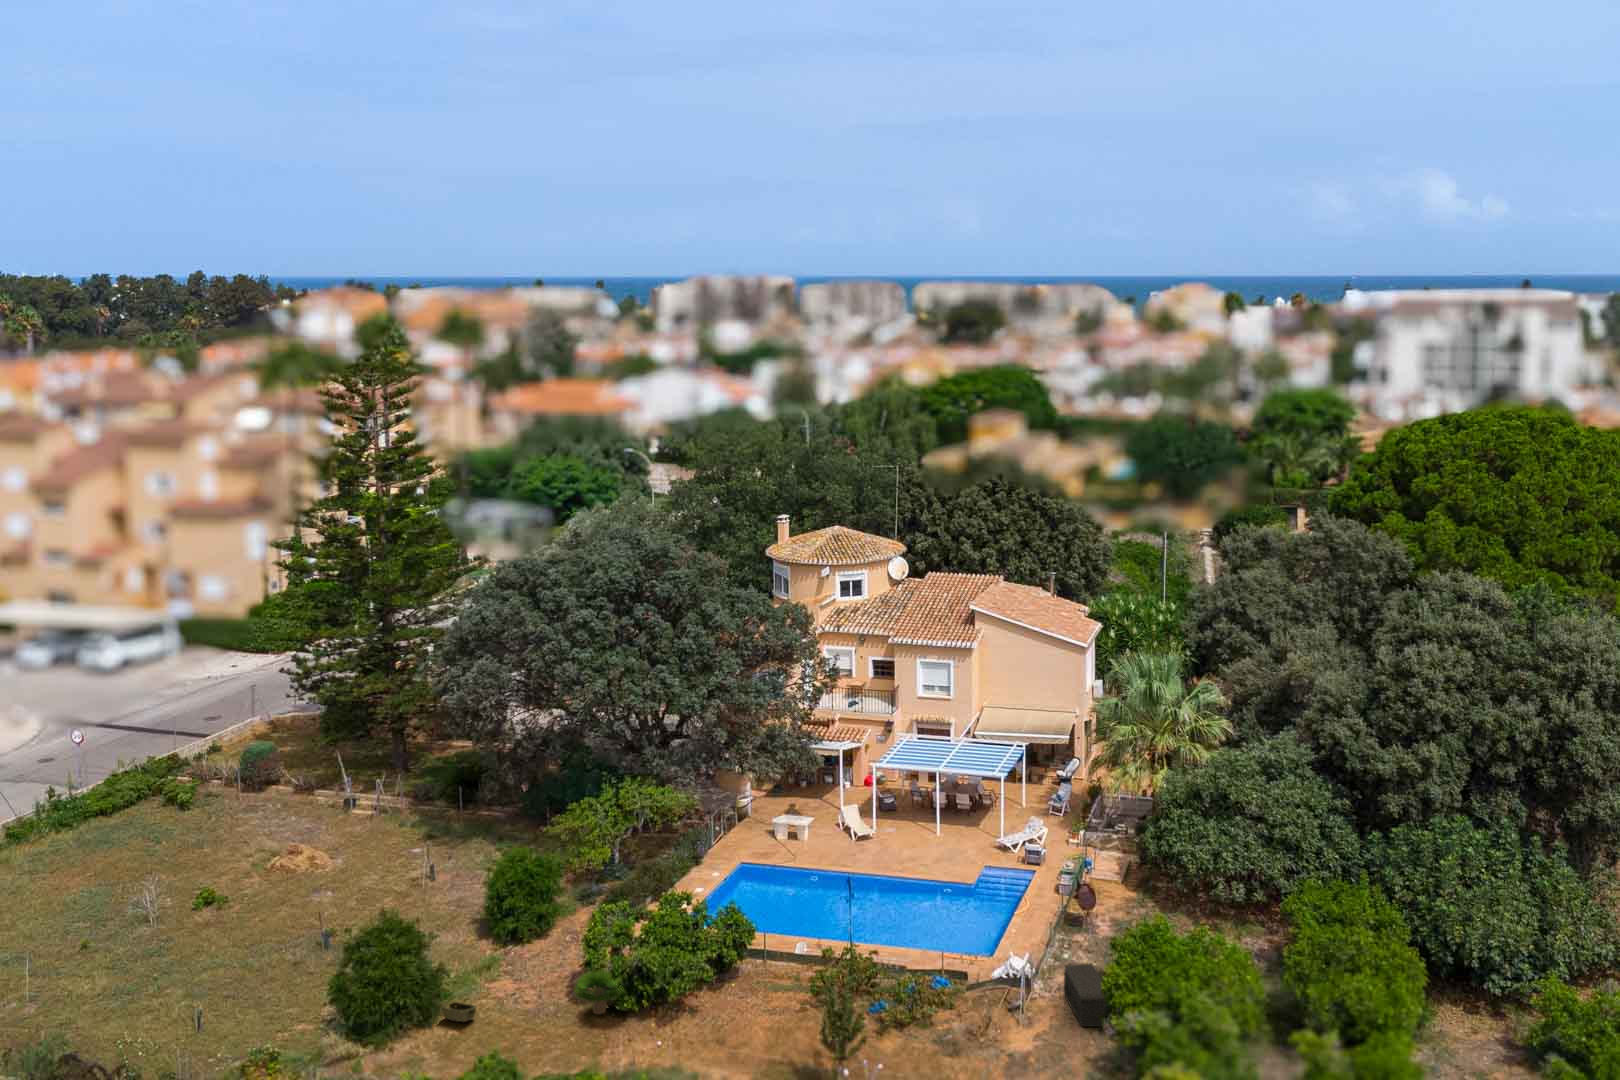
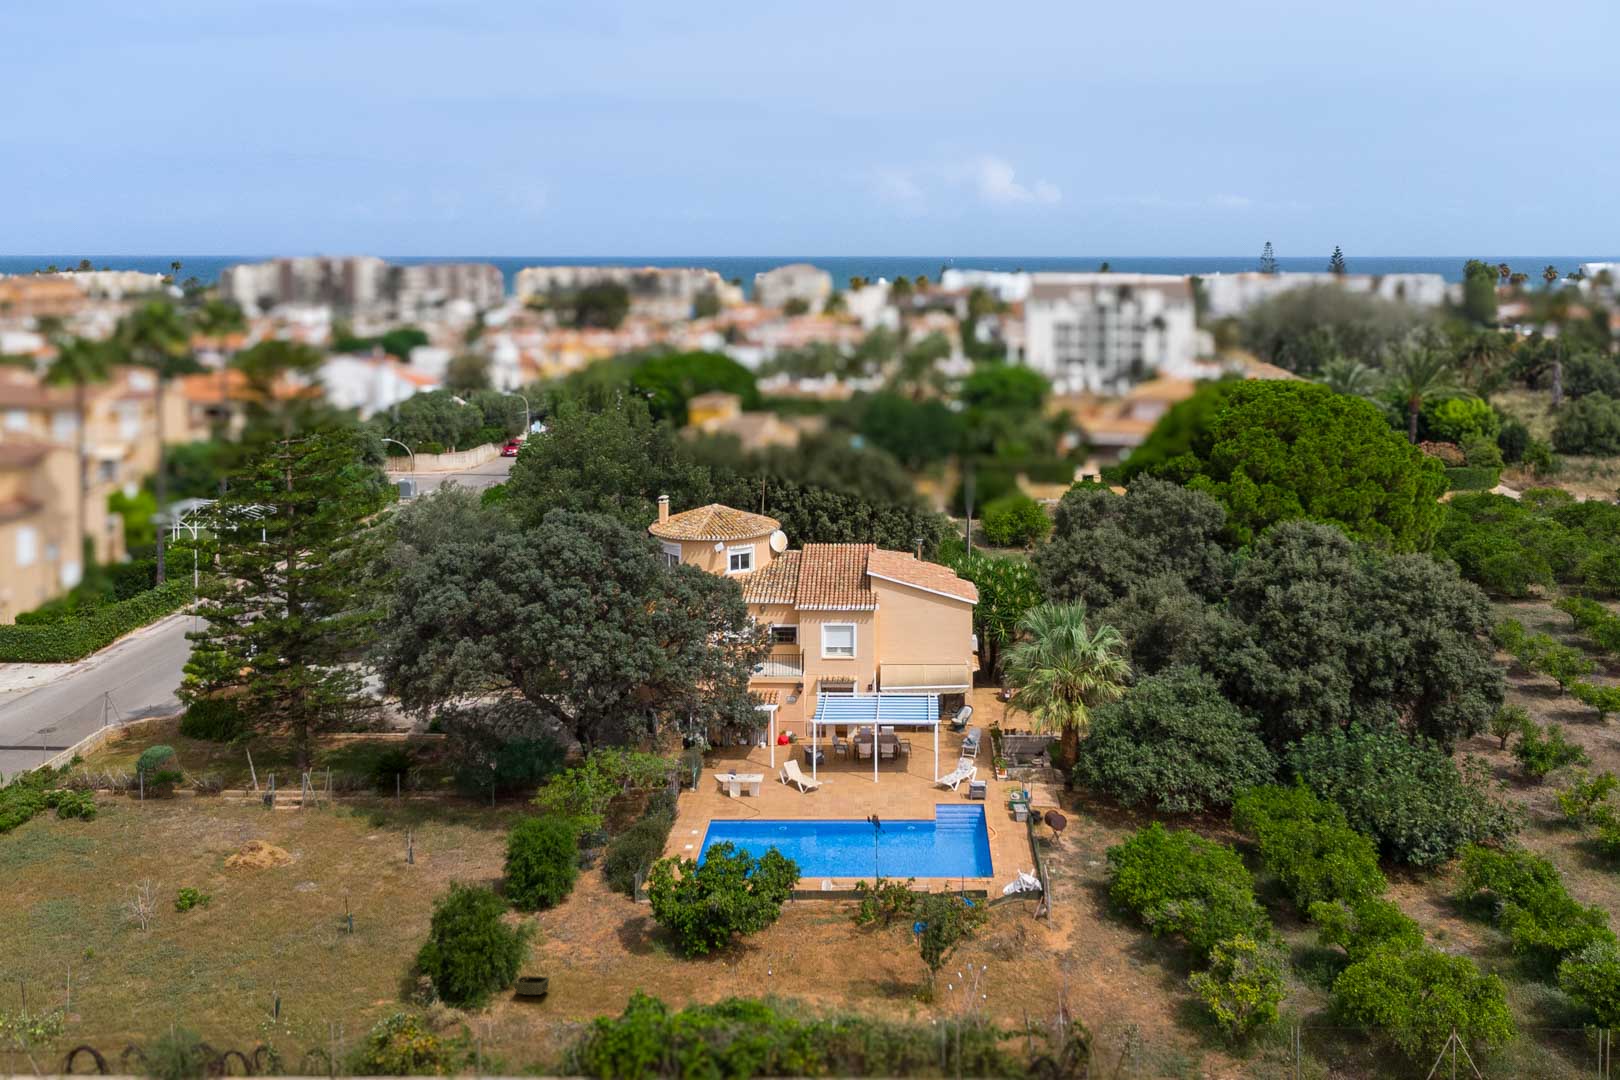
storage bench: present [1064,964,1106,1027] -> none [1074,875,1131,929]
potted plant: present [575,969,623,1014] -> present [149,770,185,799]

